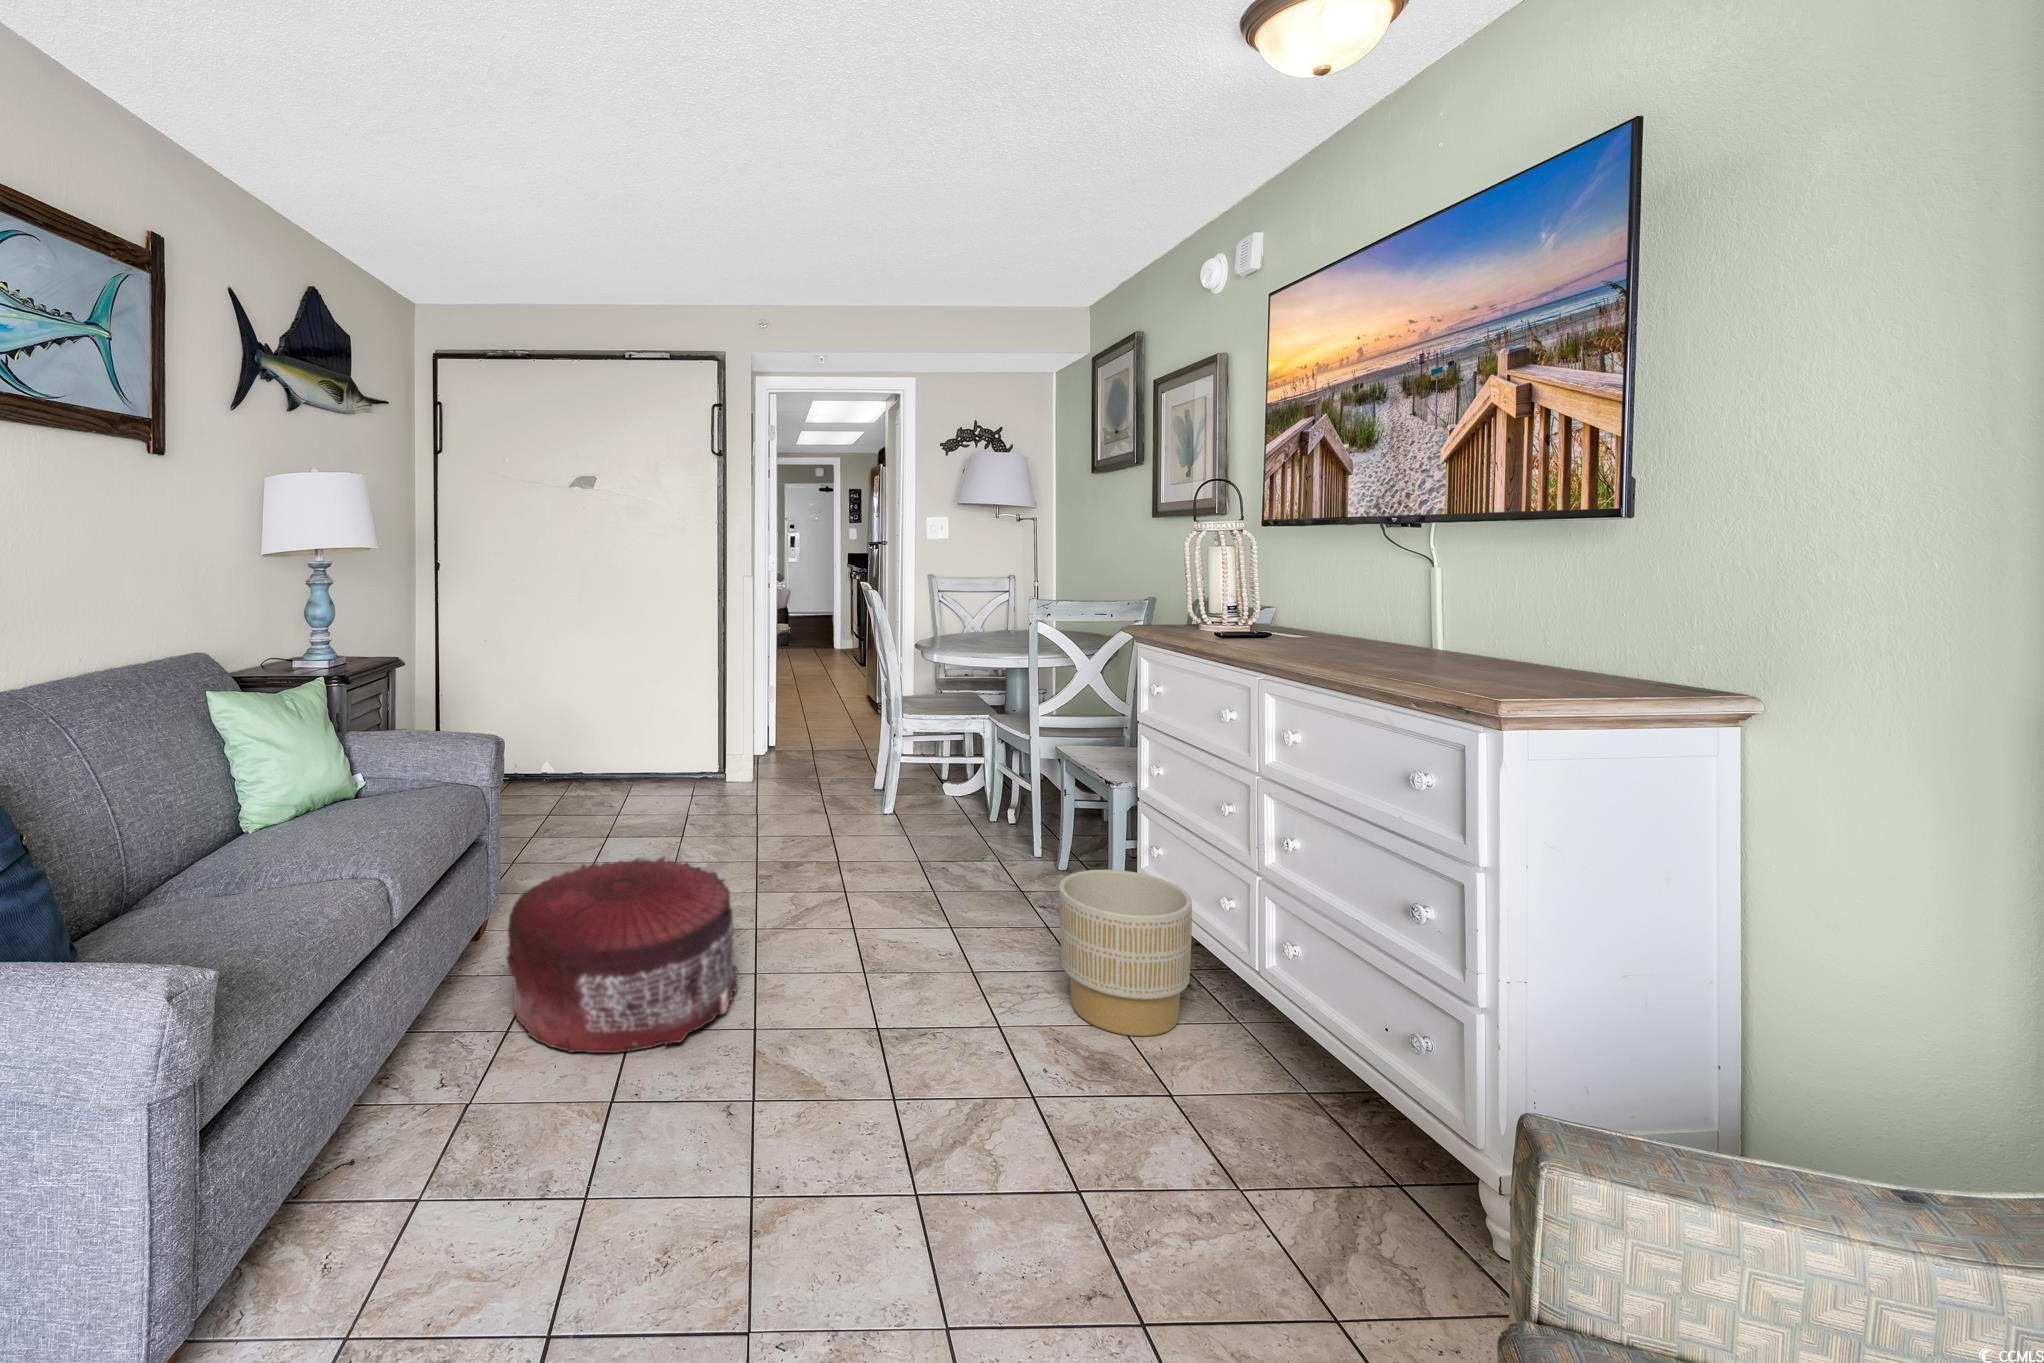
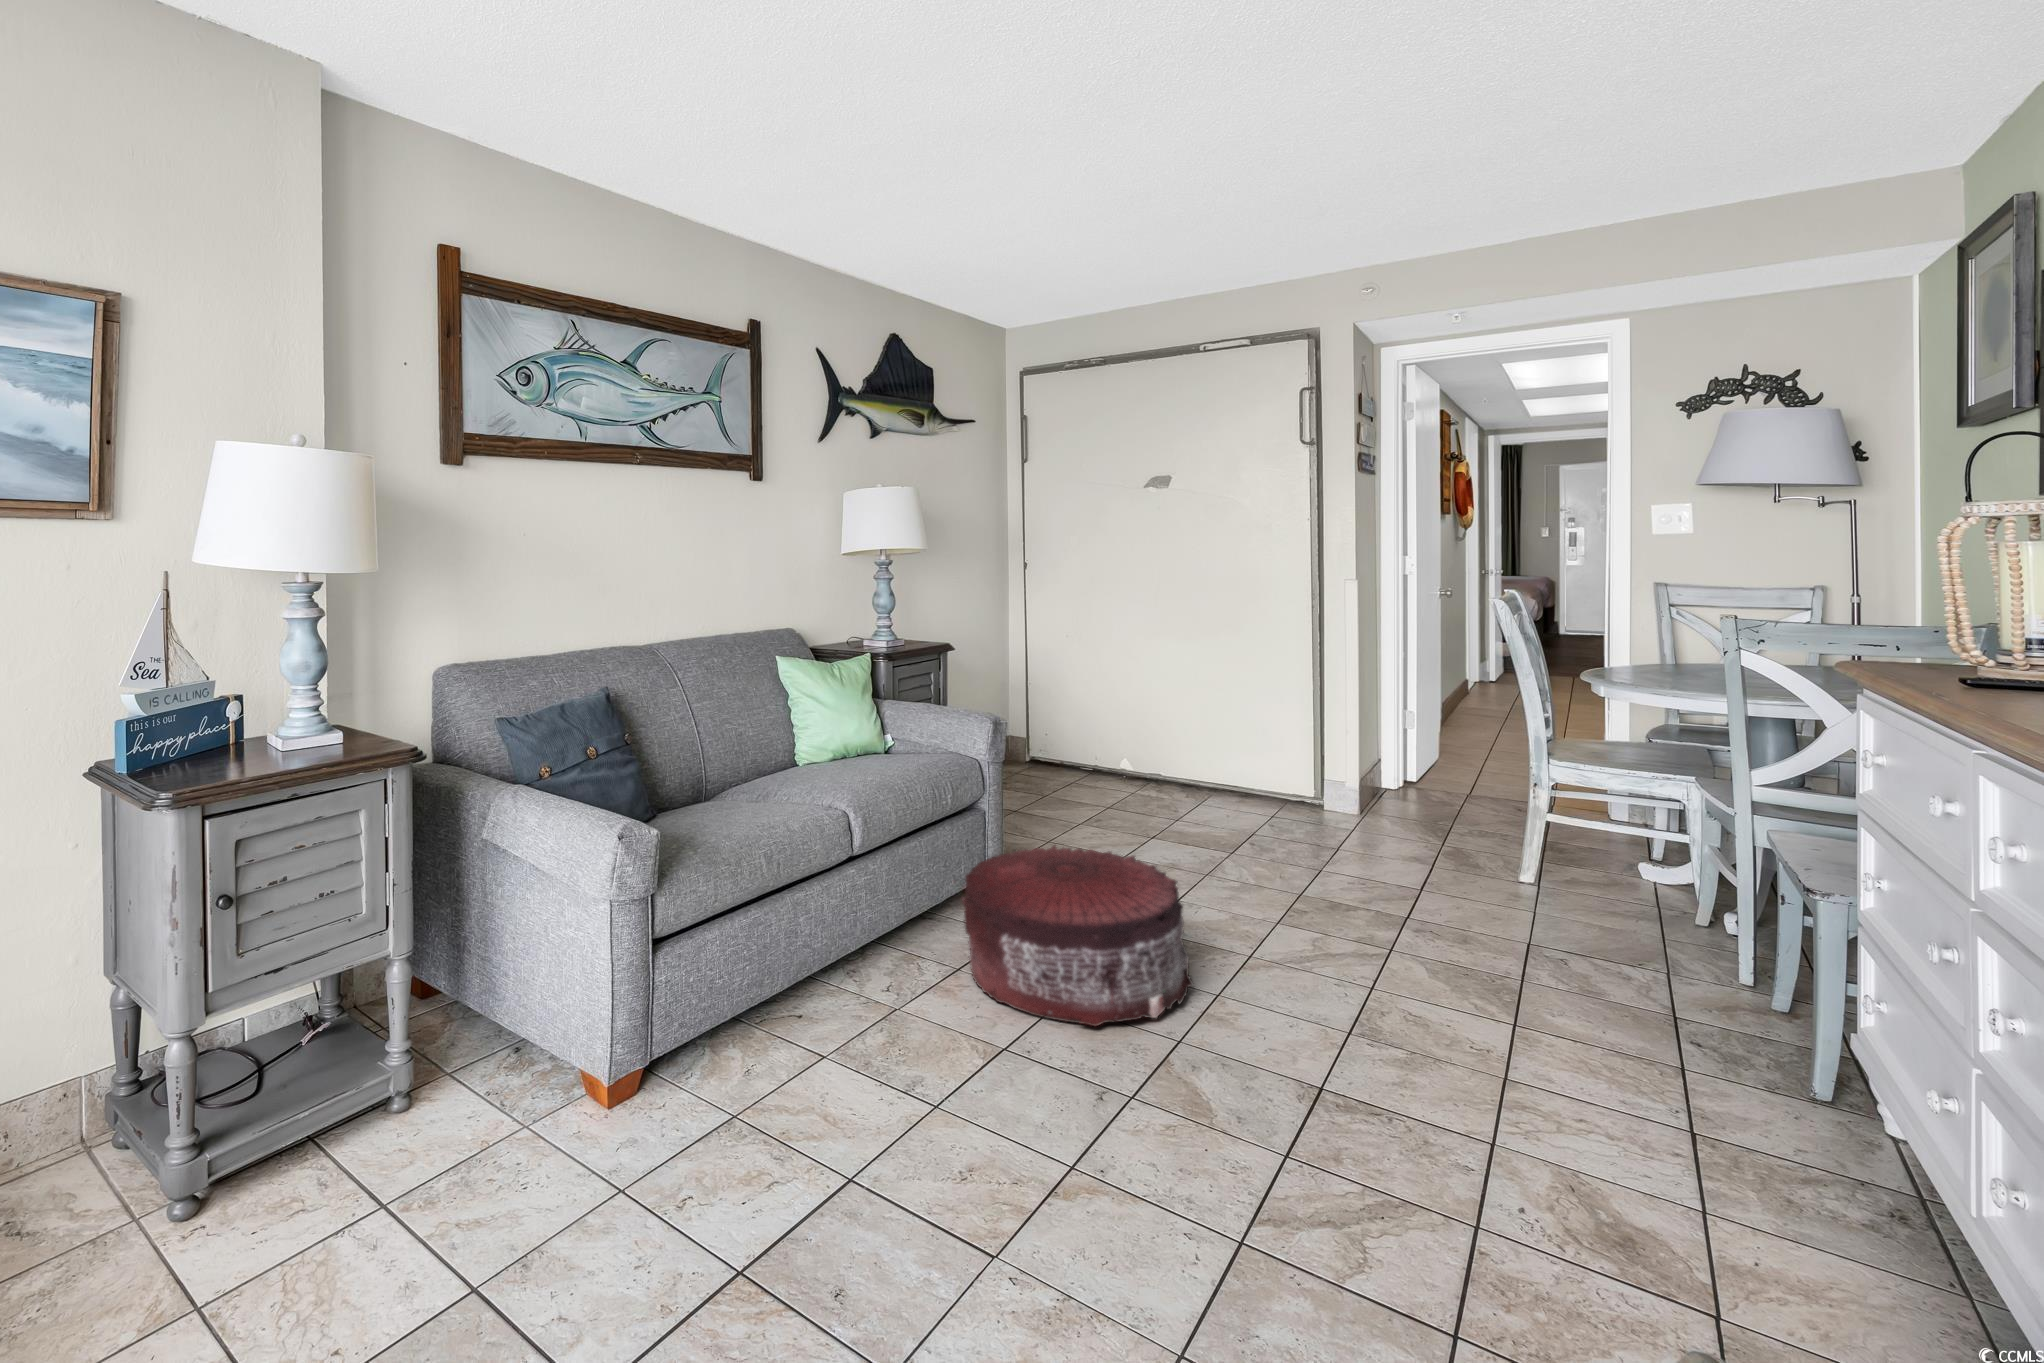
planter: present [1059,870,1192,1036] -> none [1604,991,1852,1253]

